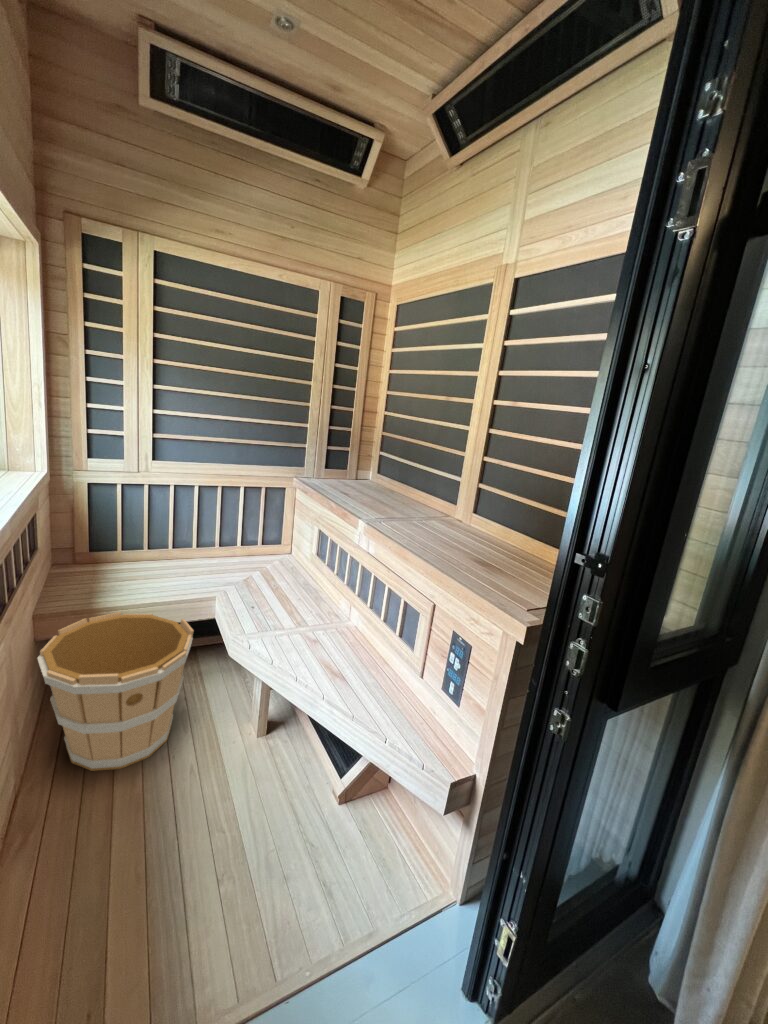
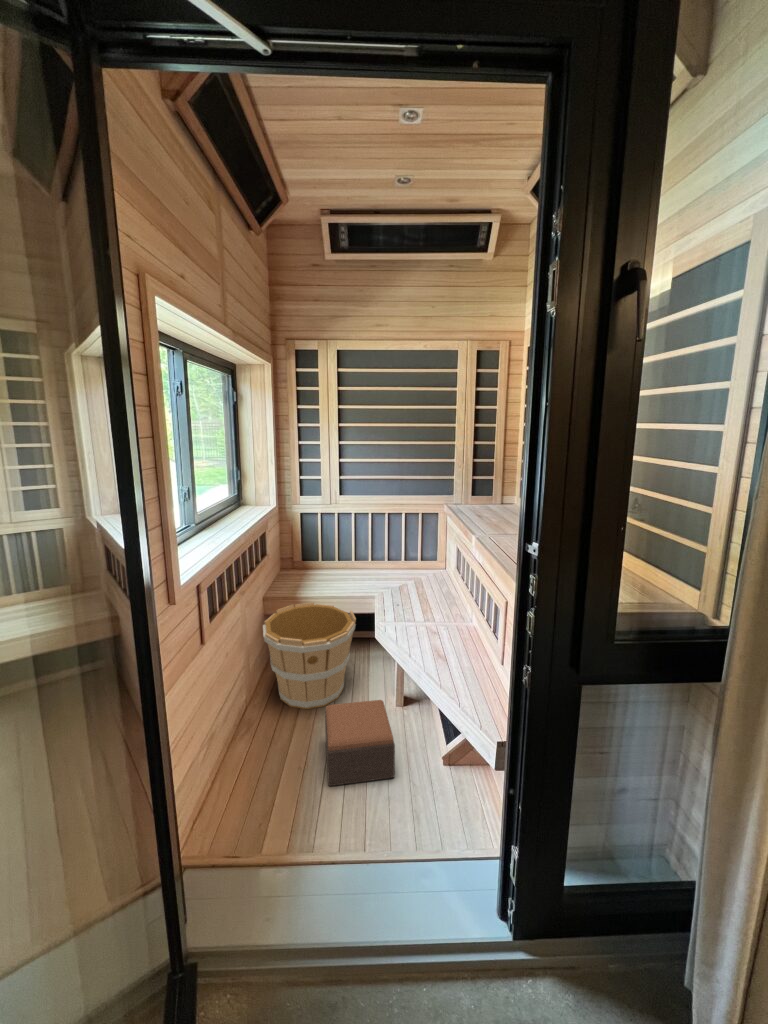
footstool: none [163,737,279,882] -> present [325,700,395,786]

